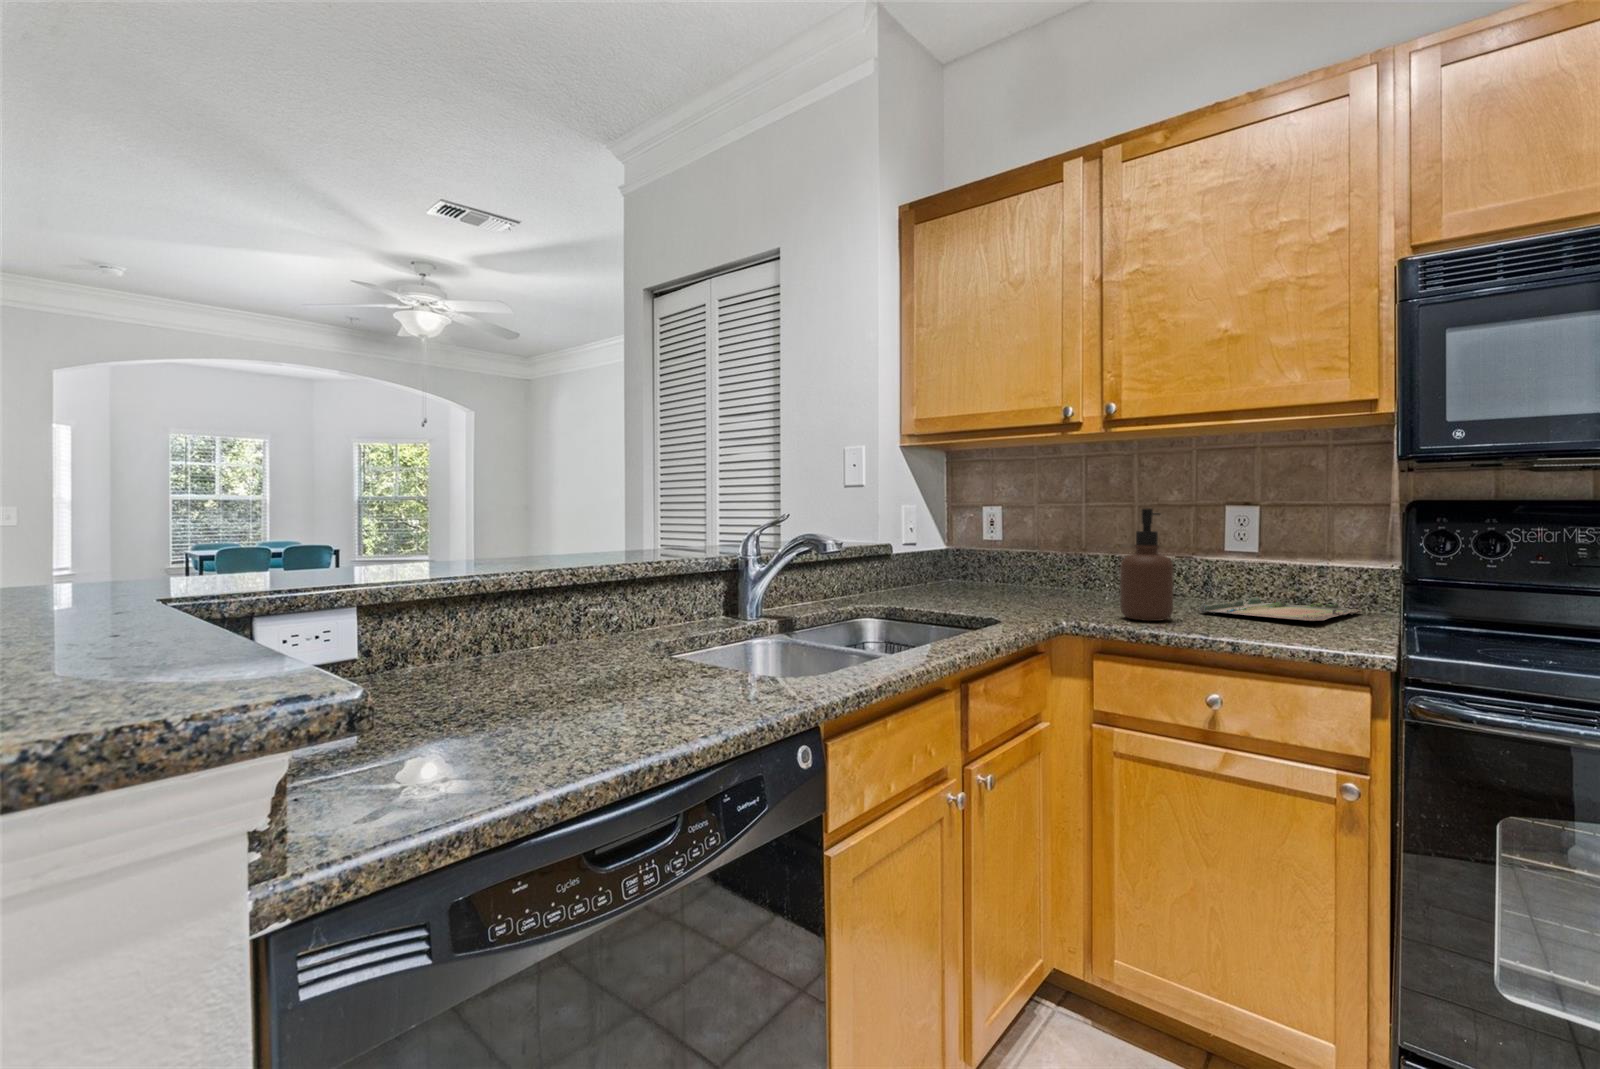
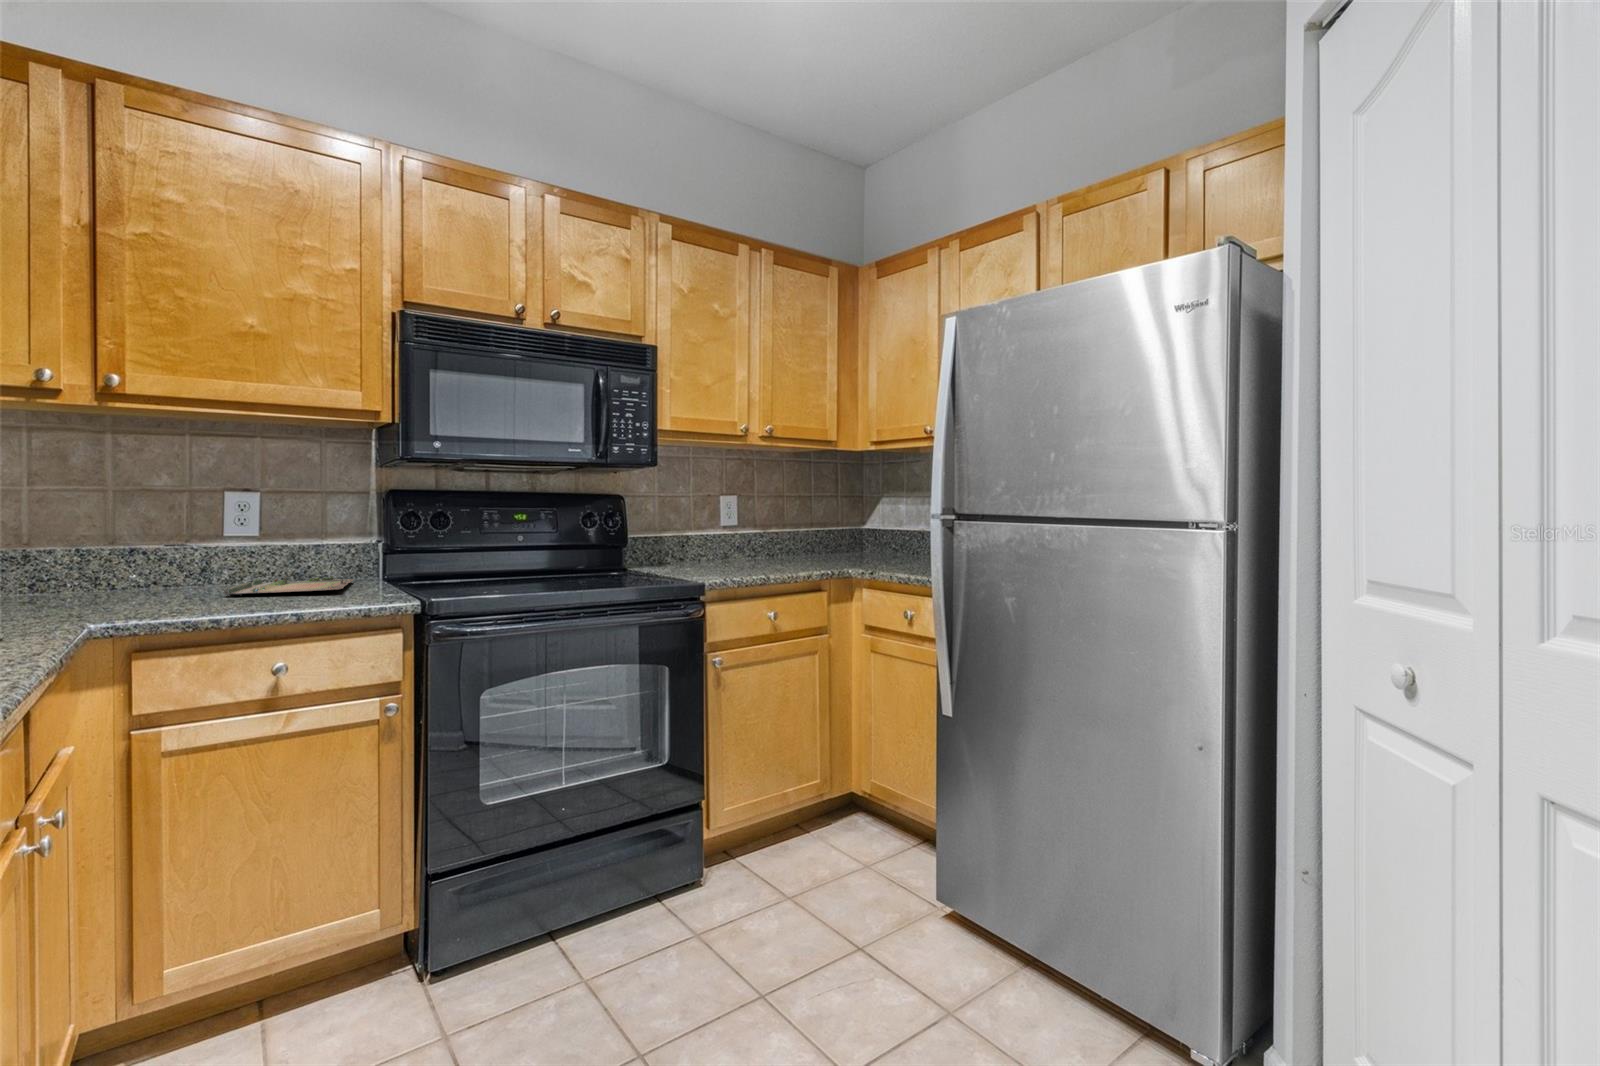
soap dispenser: present [1120,509,1174,621] -> none [147,493,213,609]

